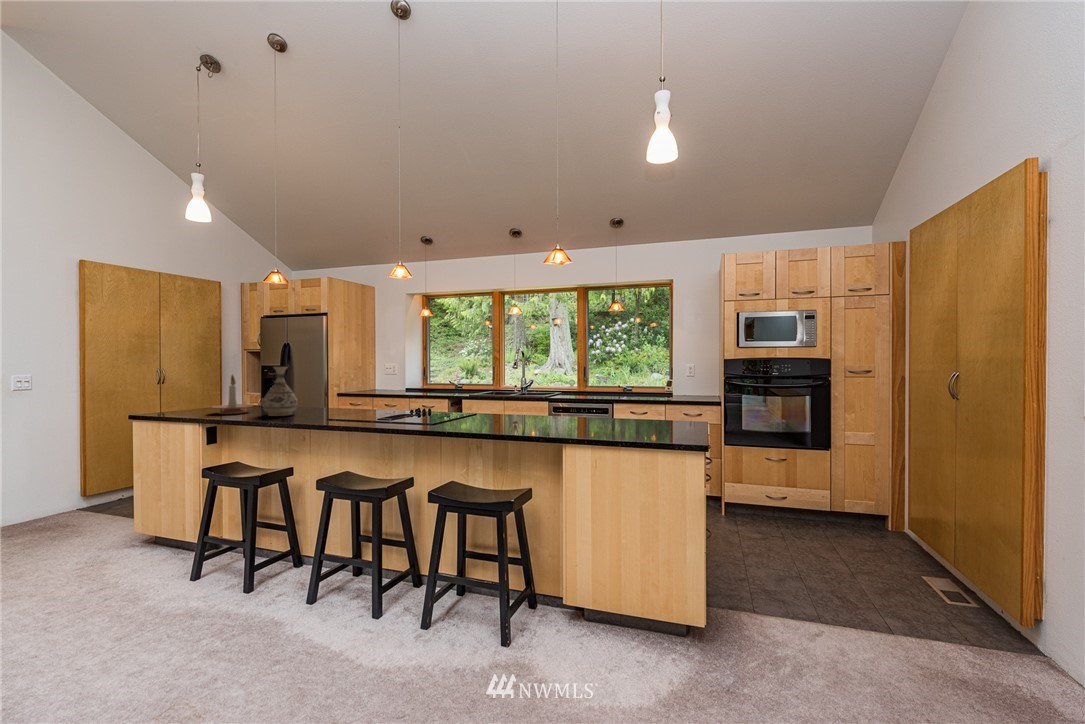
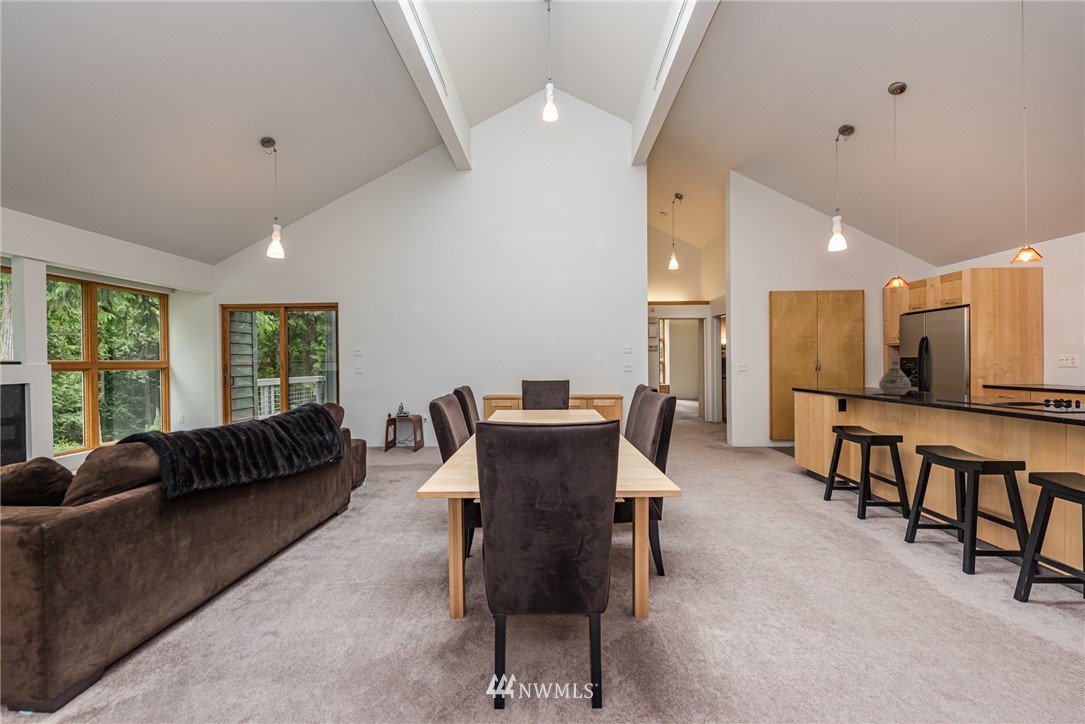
candle holder: present [212,375,252,414] -> none [842,362,875,391]

